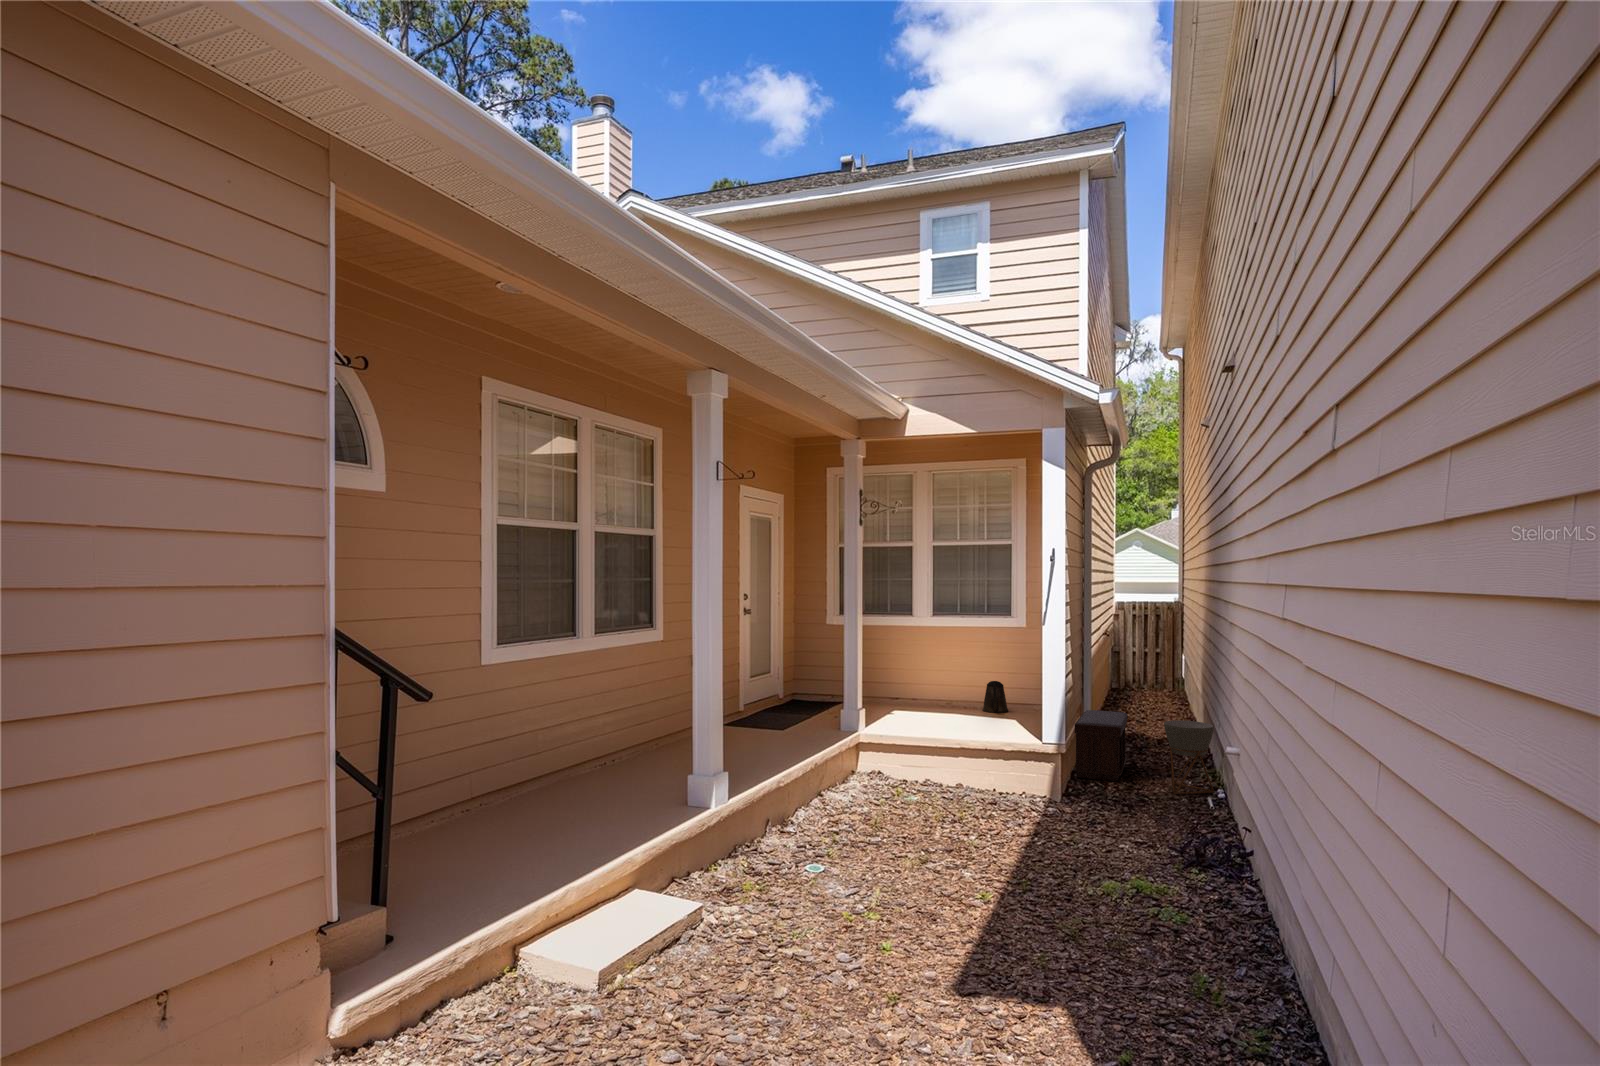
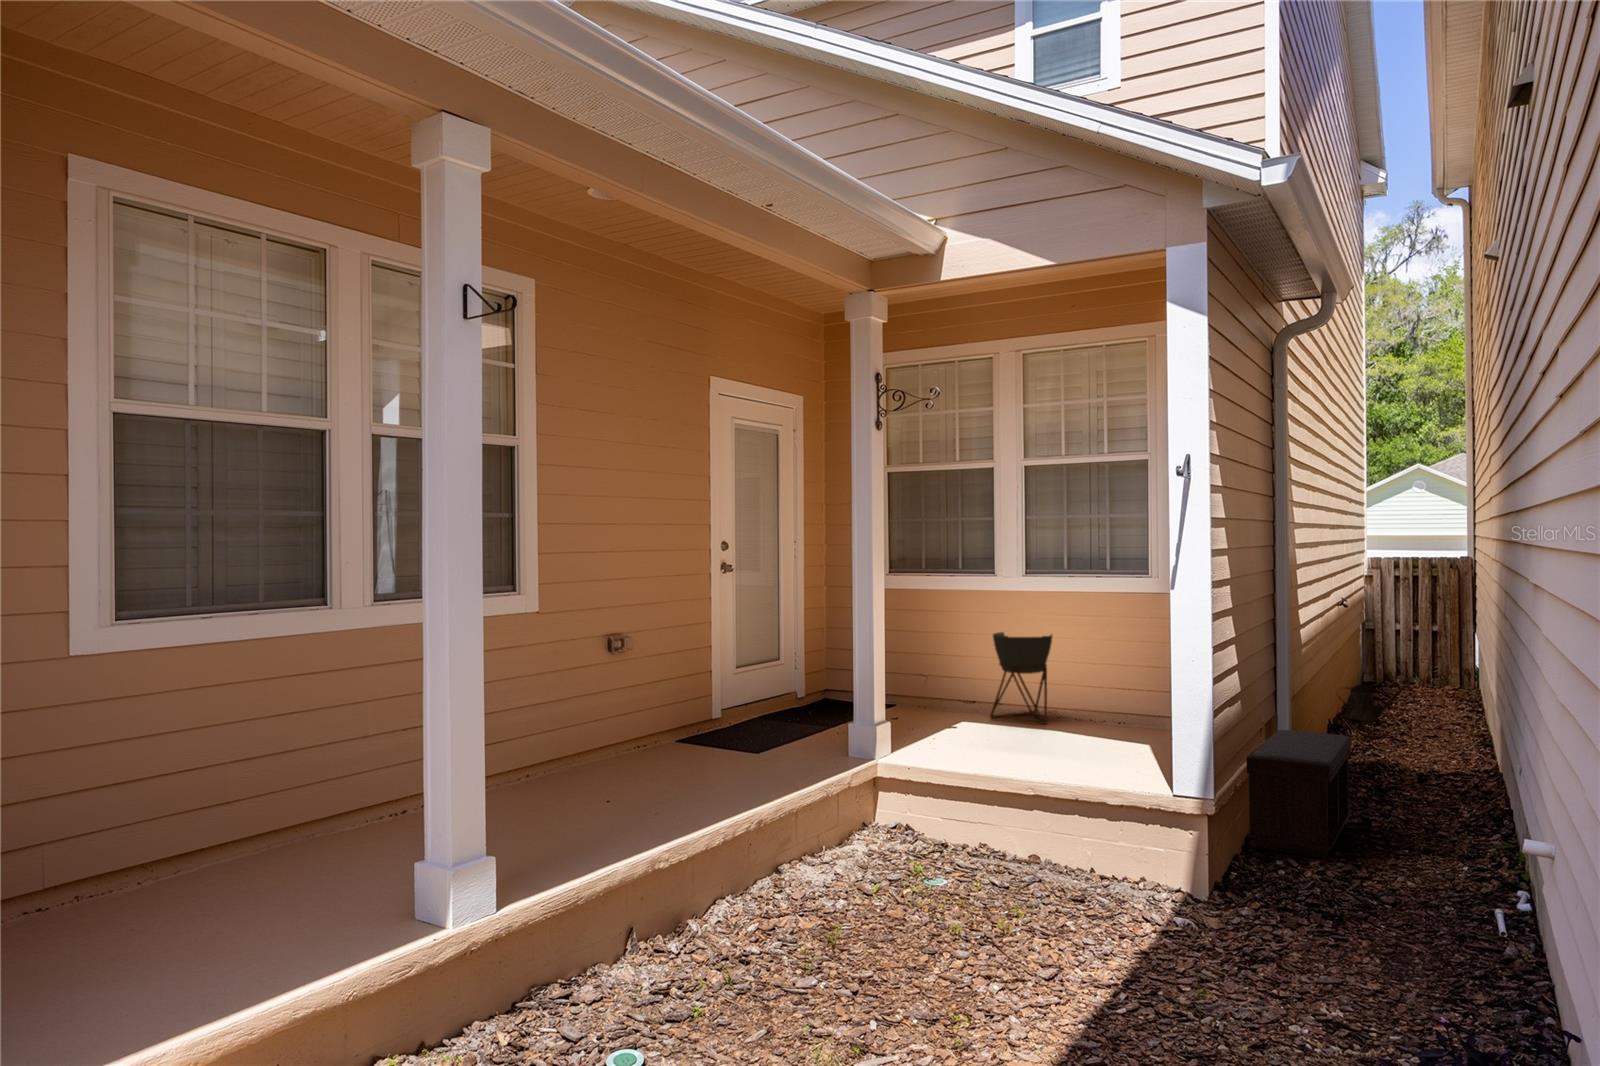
watering can: present [982,681,1008,713] -> present [1339,685,1409,722]
planter: present [1164,720,1214,794] -> present [990,632,1052,724]

